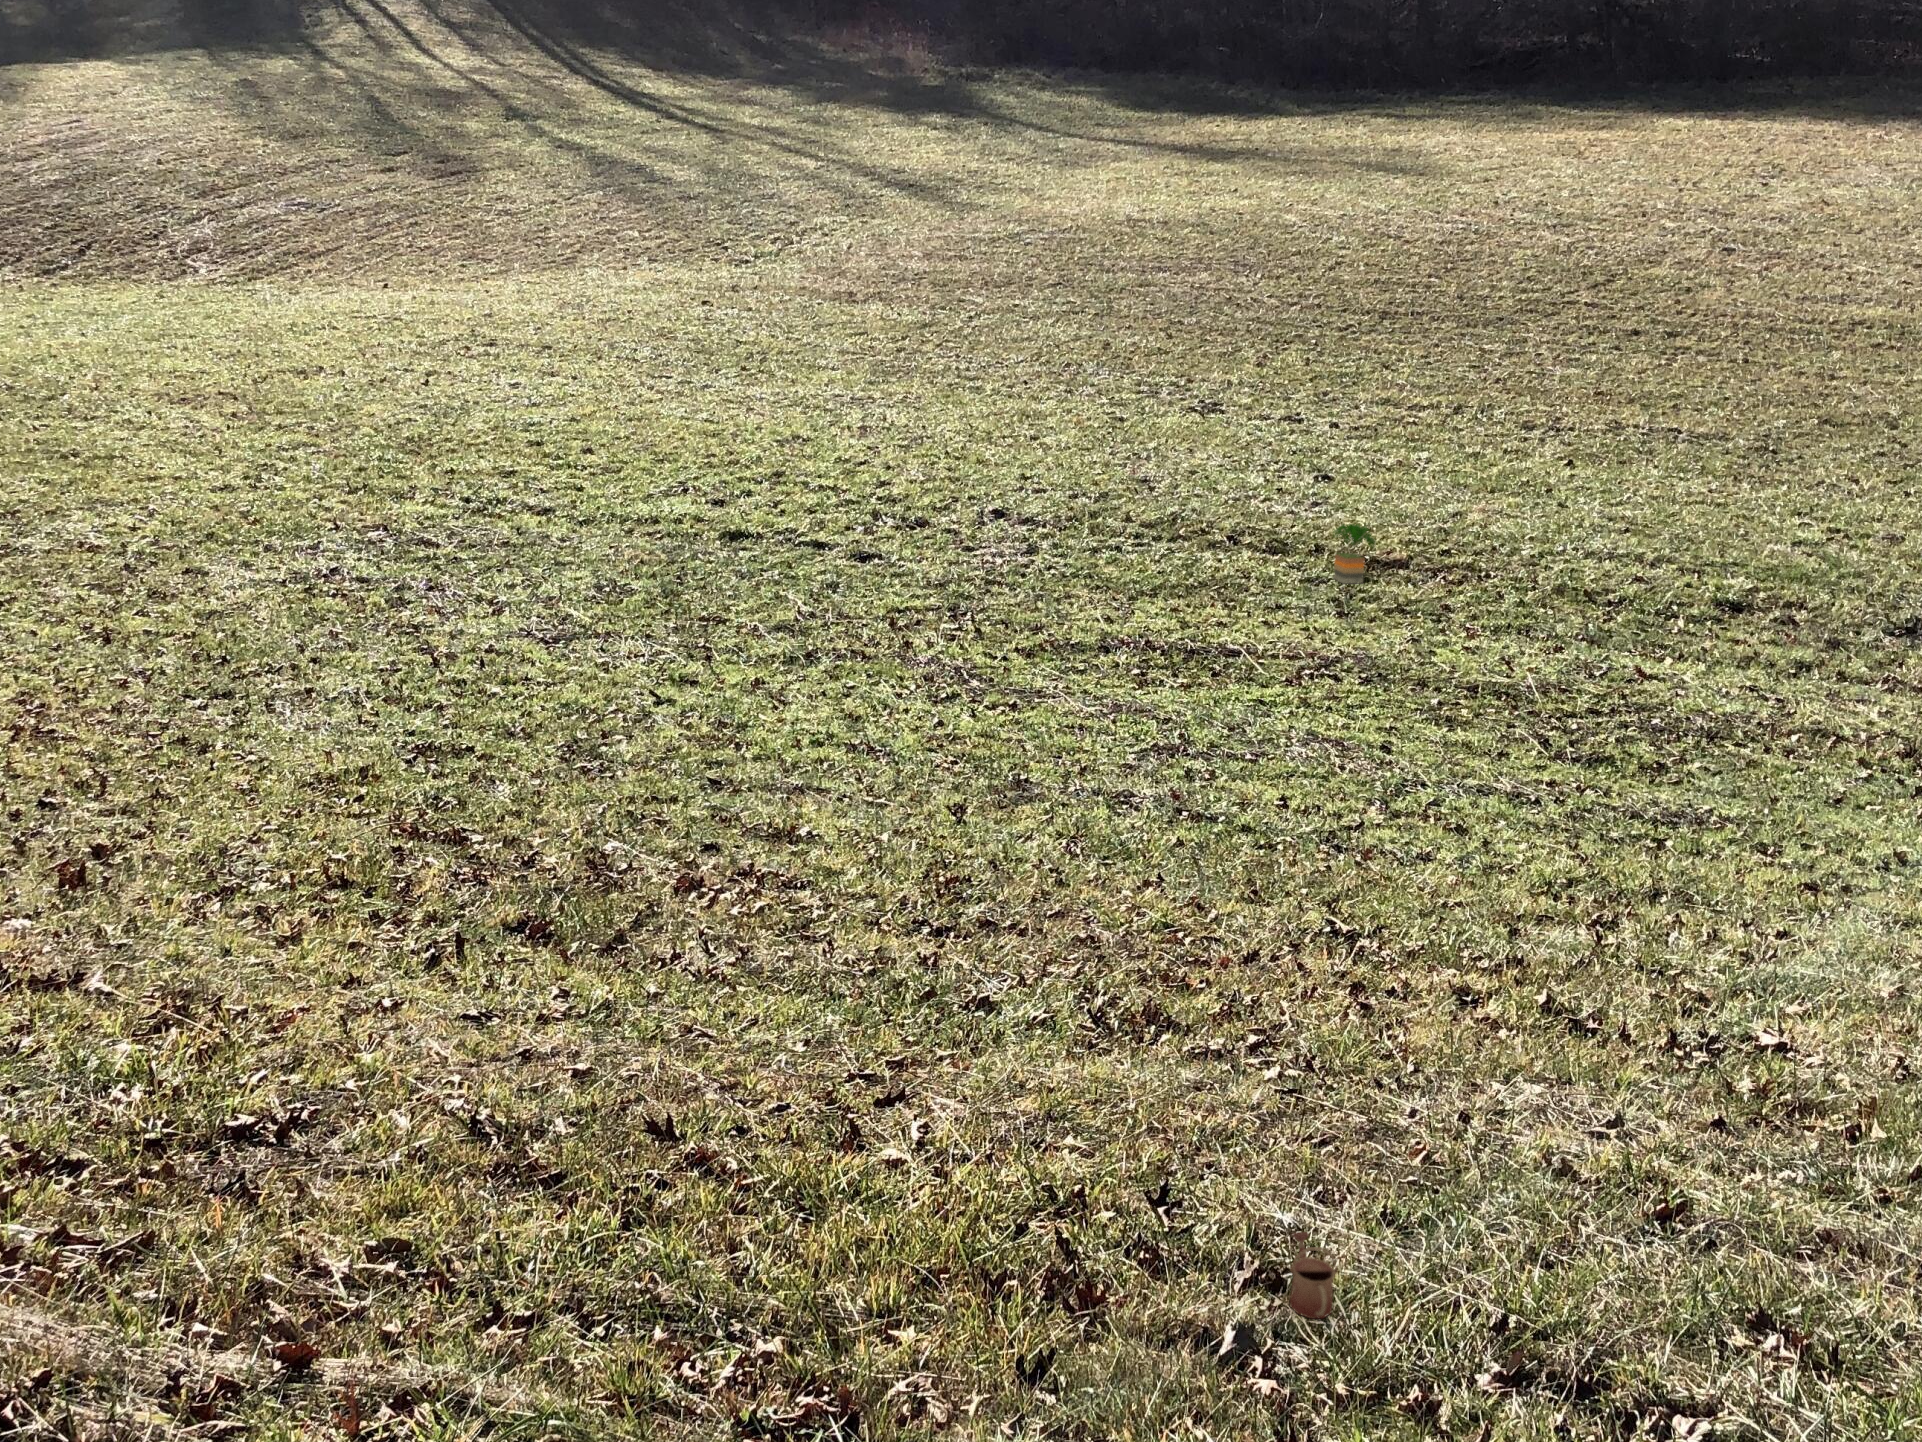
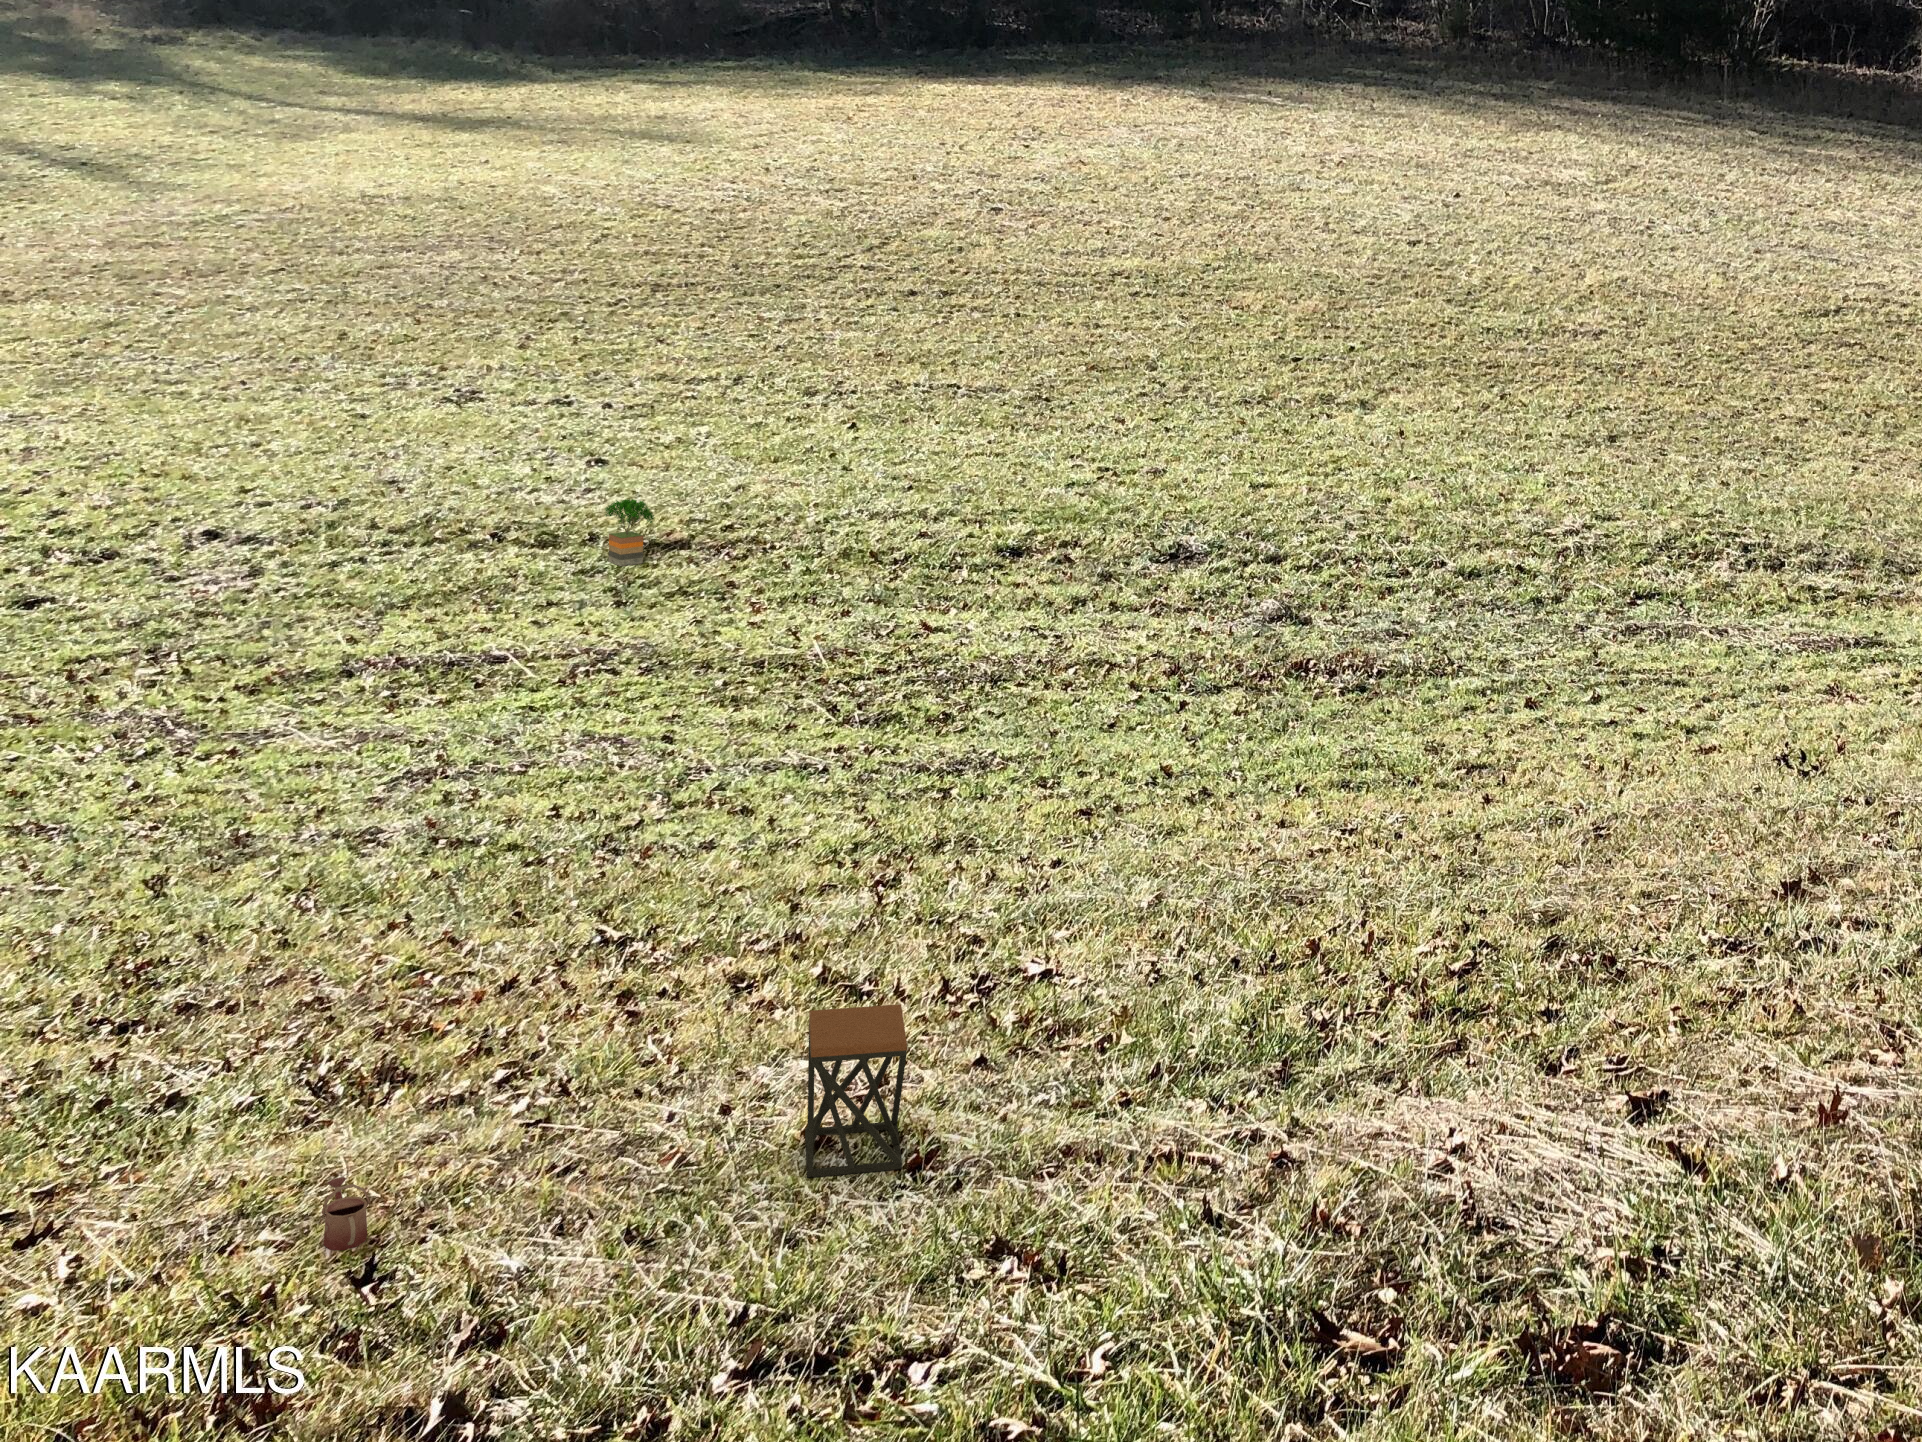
stool: none [1545,1059,1672,1260] -> present [805,1004,907,1177]
watering can: present [1290,1232,1337,1318] -> present [321,1177,370,1250]

